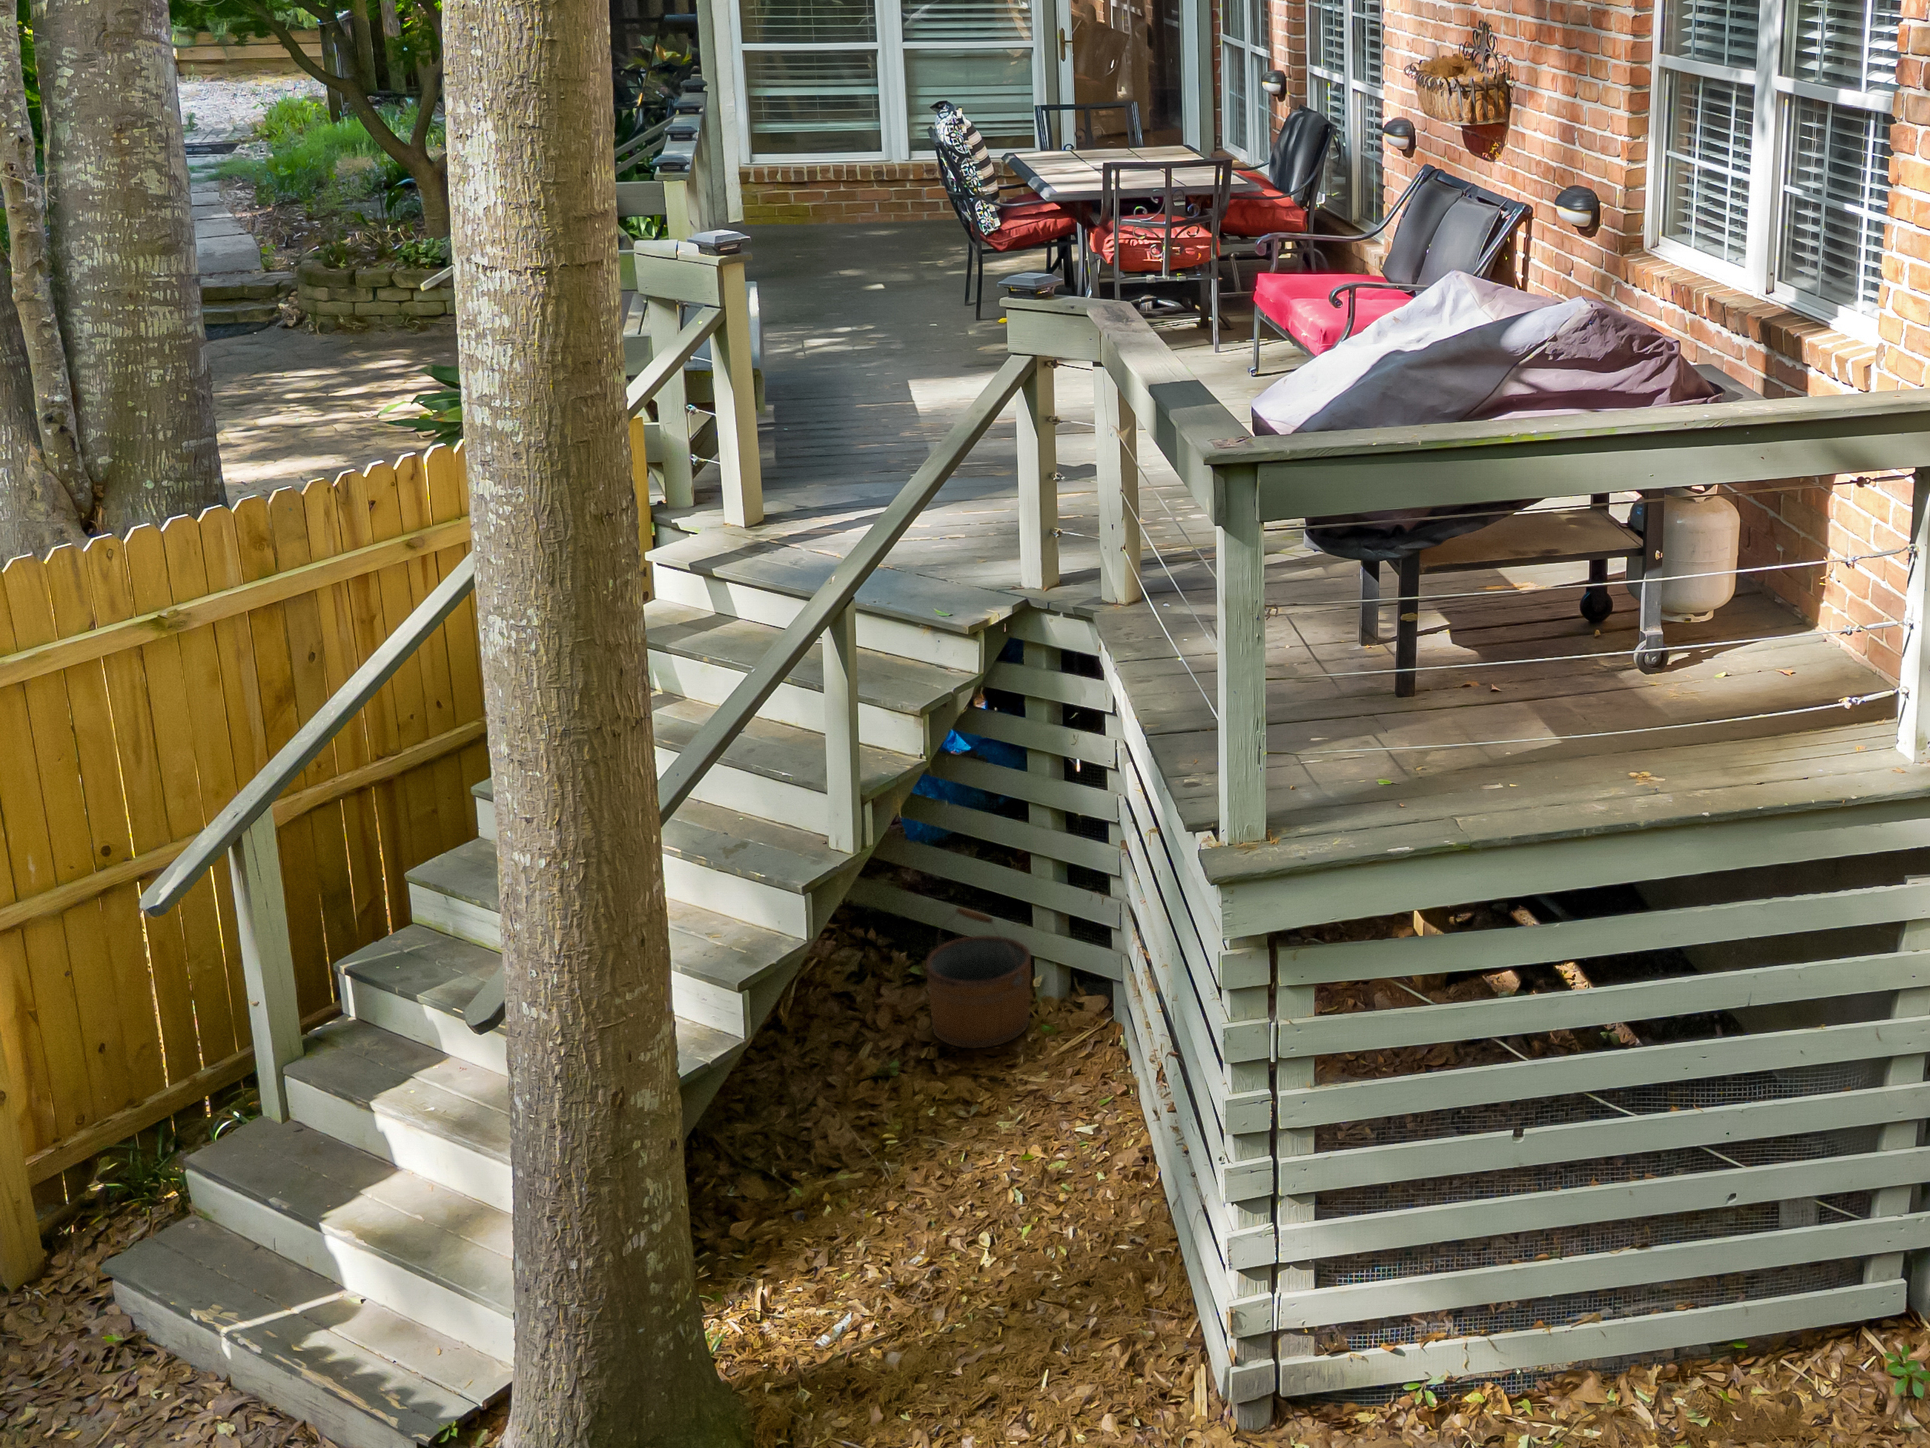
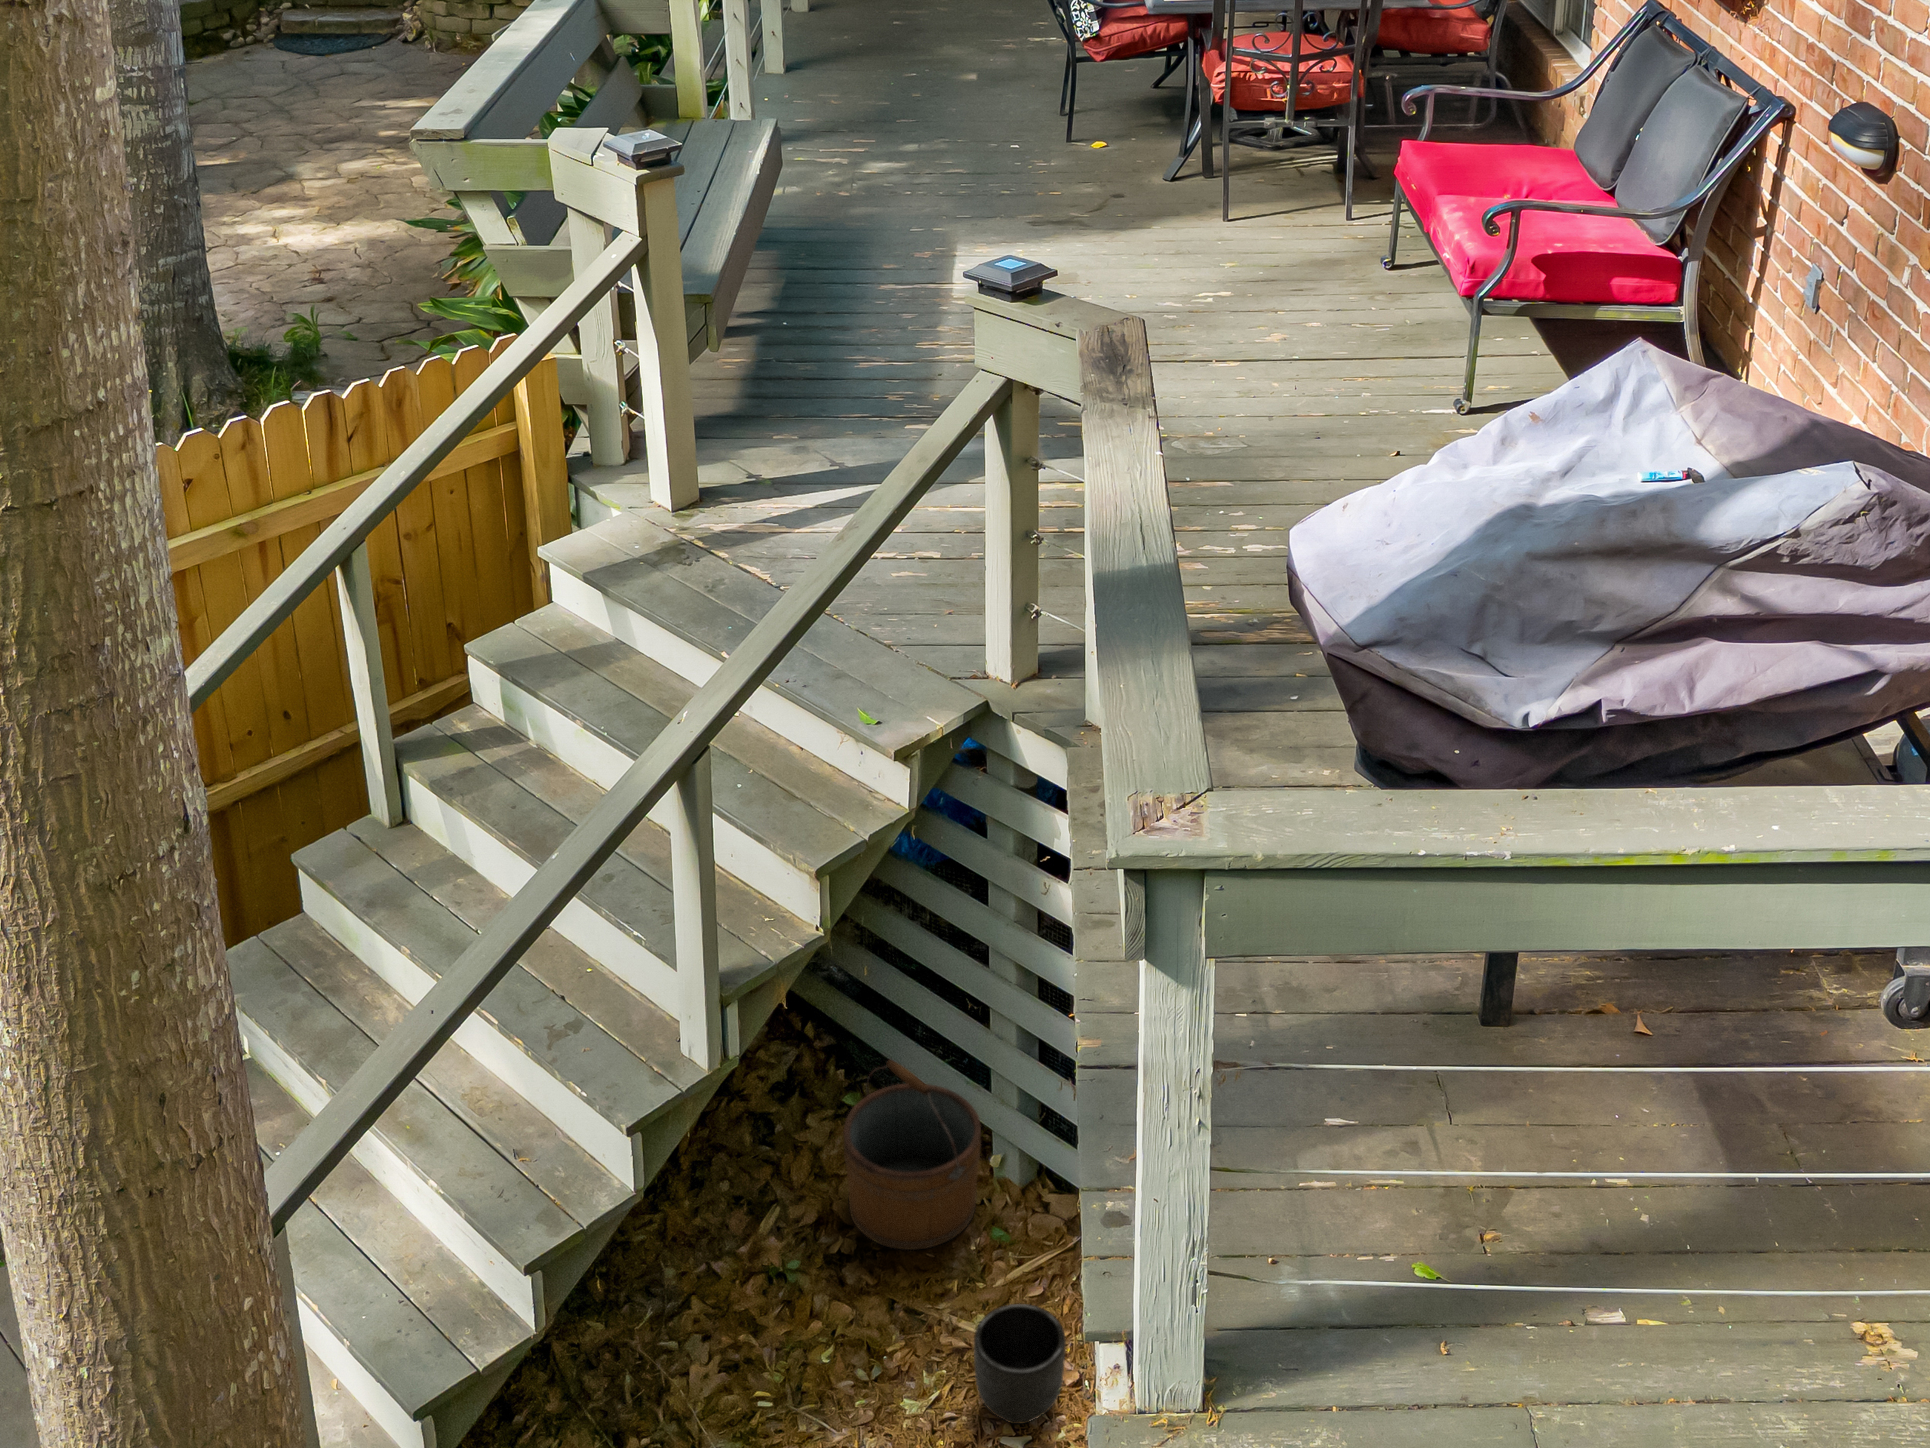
planter: none [1053,1038,1121,1122] -> present [974,1303,1066,1424]

